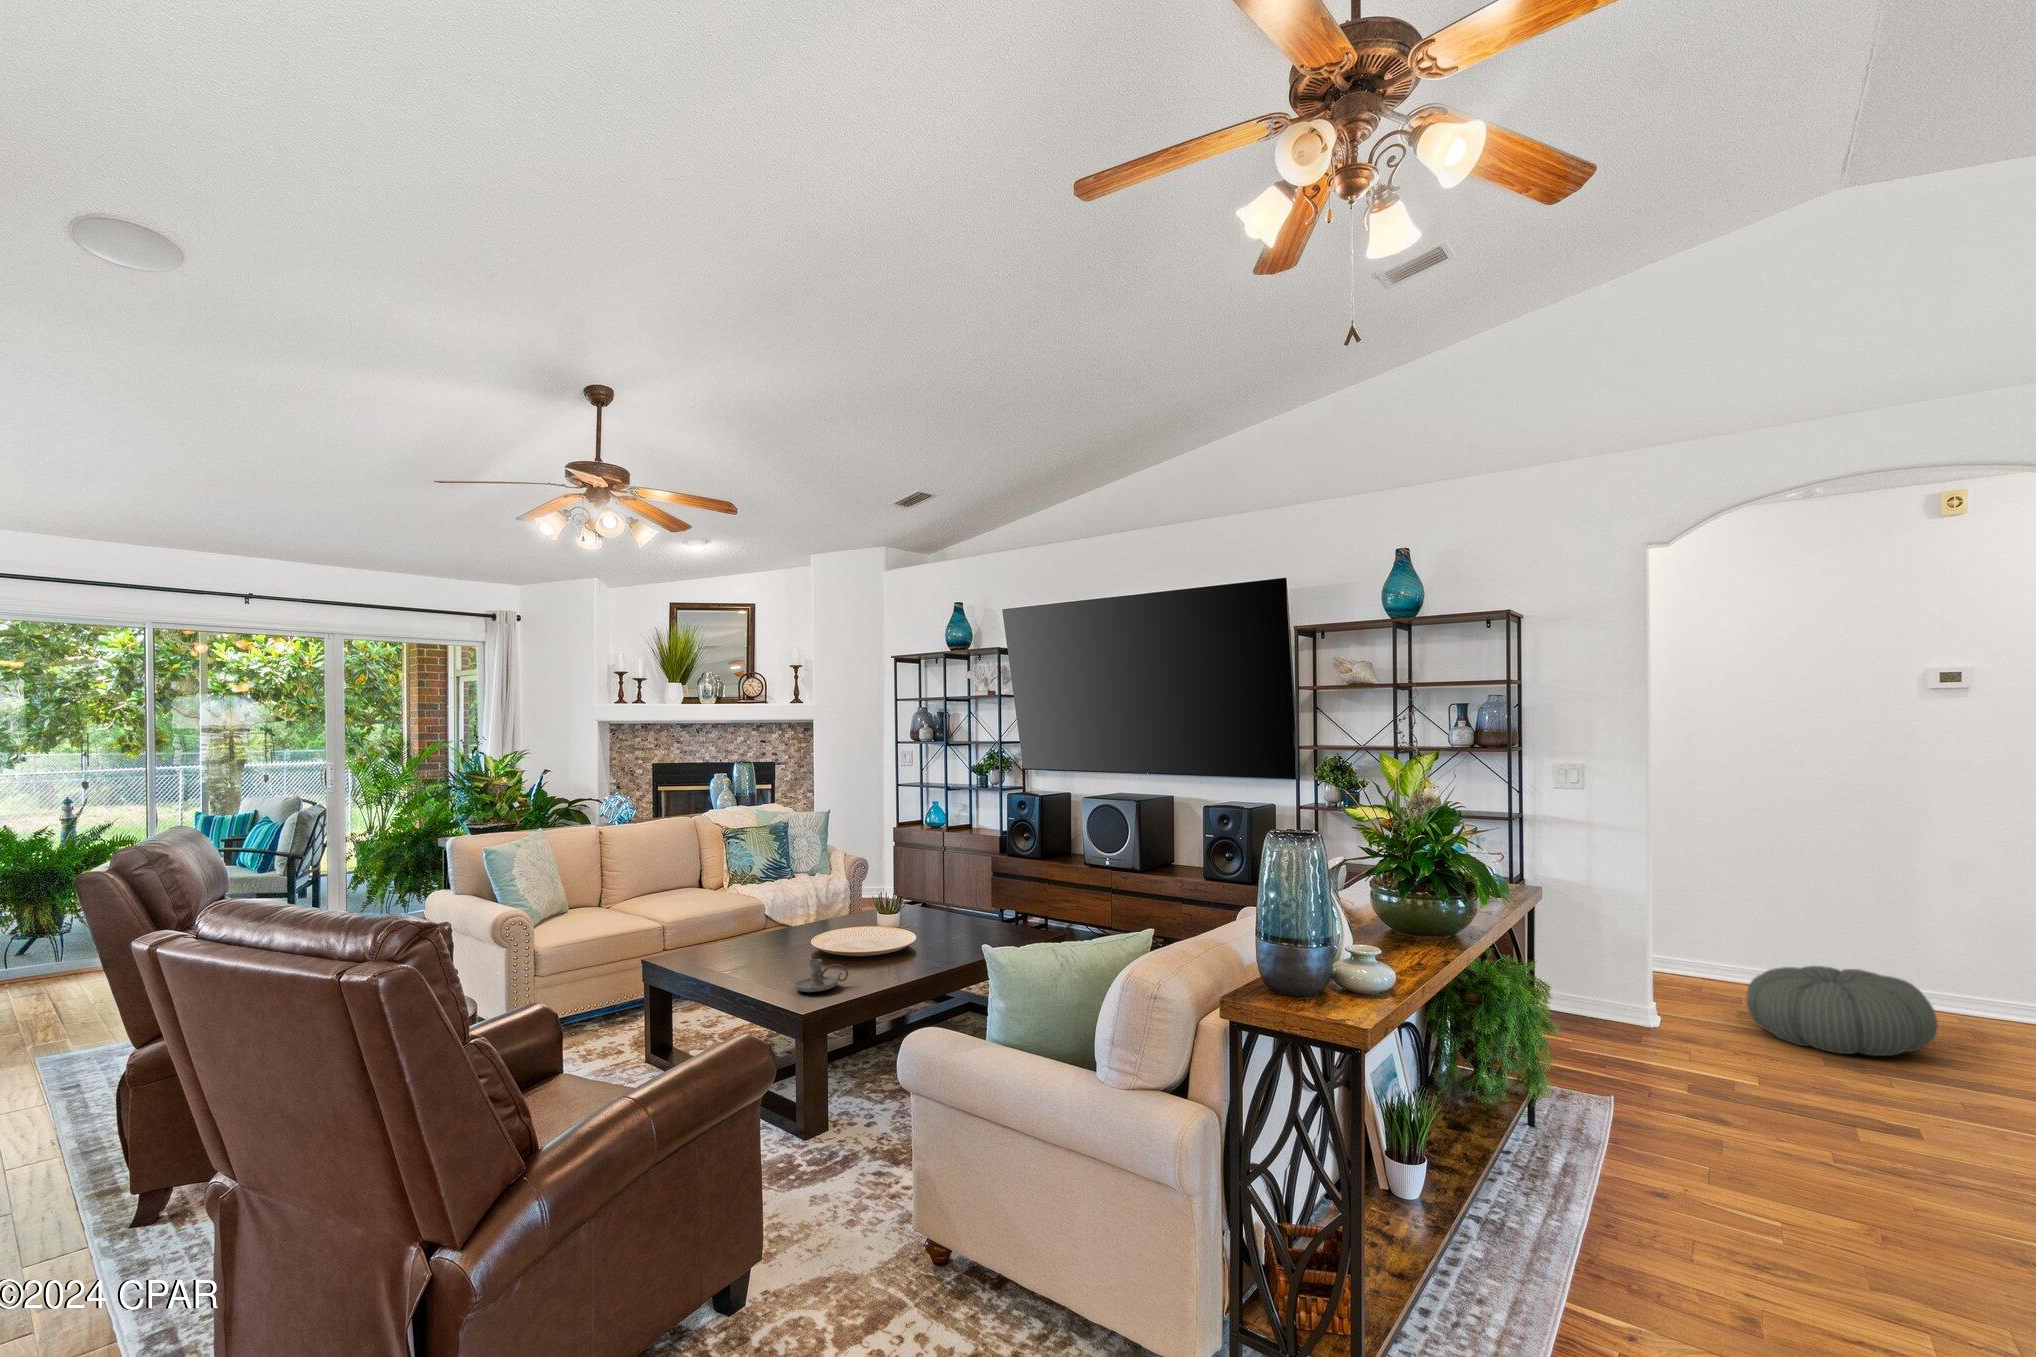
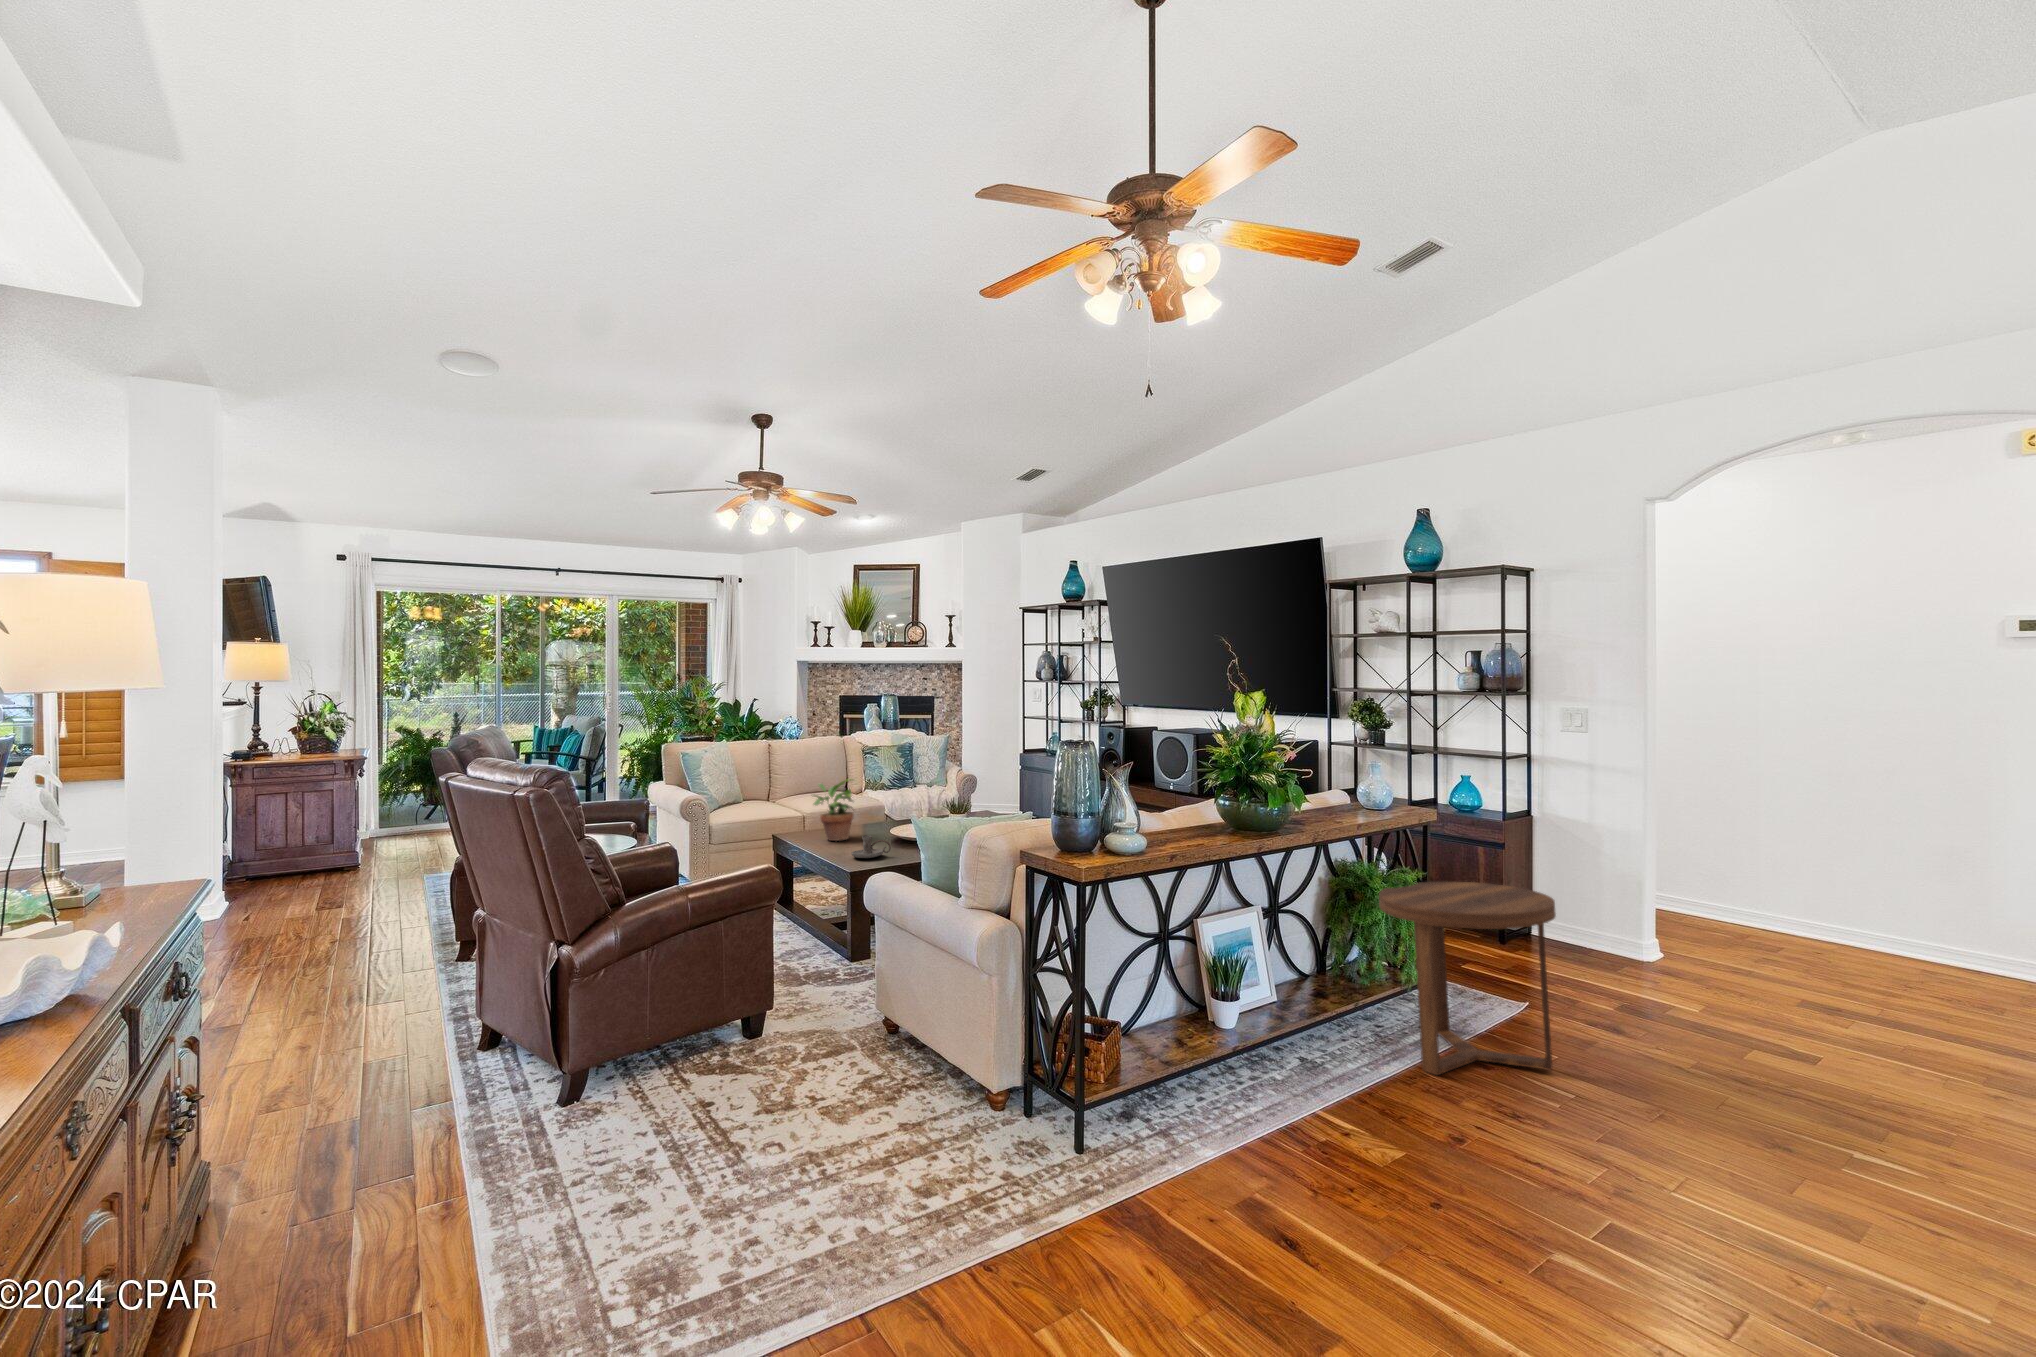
potted plant: none [712,879,777,966] -> present [814,779,853,841]
pouf: present [1746,966,1938,1056] -> none [1746,914,1936,999]
side table: none [1509,971,1734,1222] -> present [1379,882,1556,1075]

